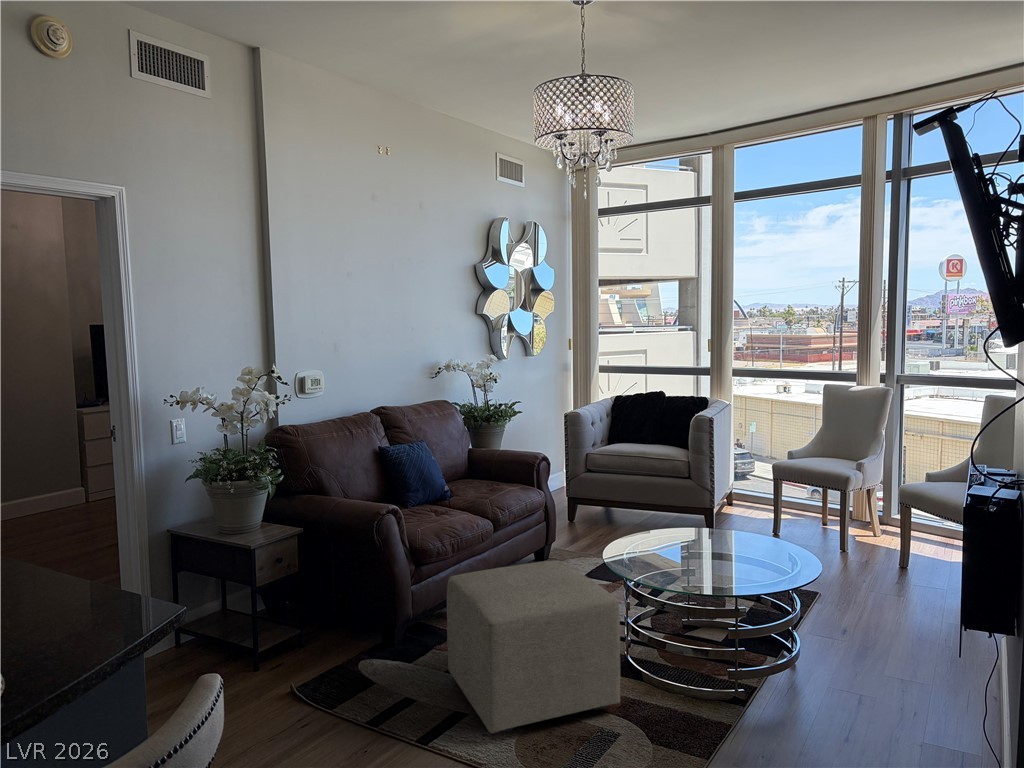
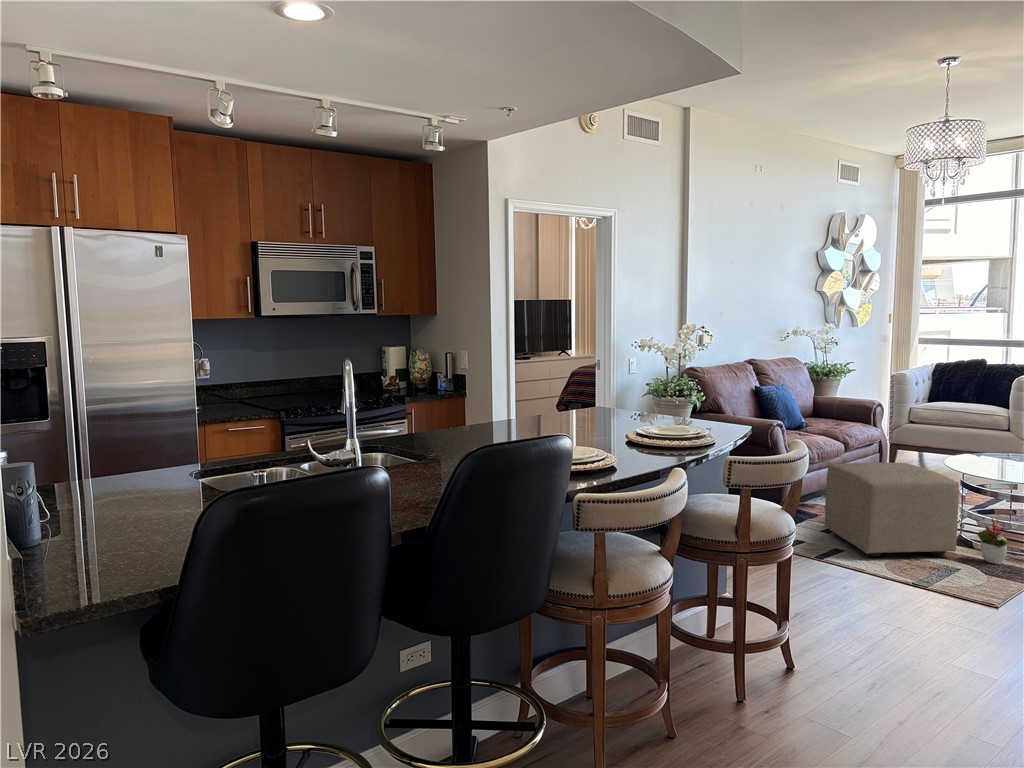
decorative plant: none [647,646,687,717] -> present [977,518,1009,564]

